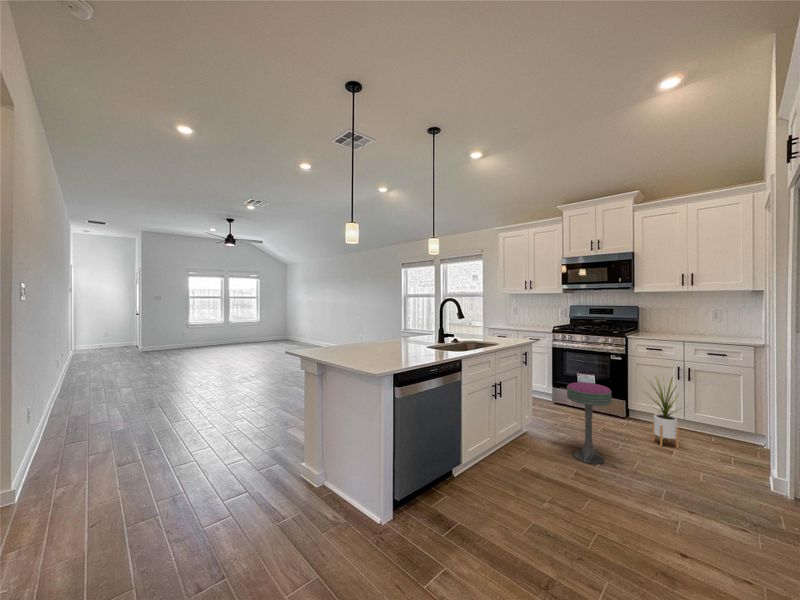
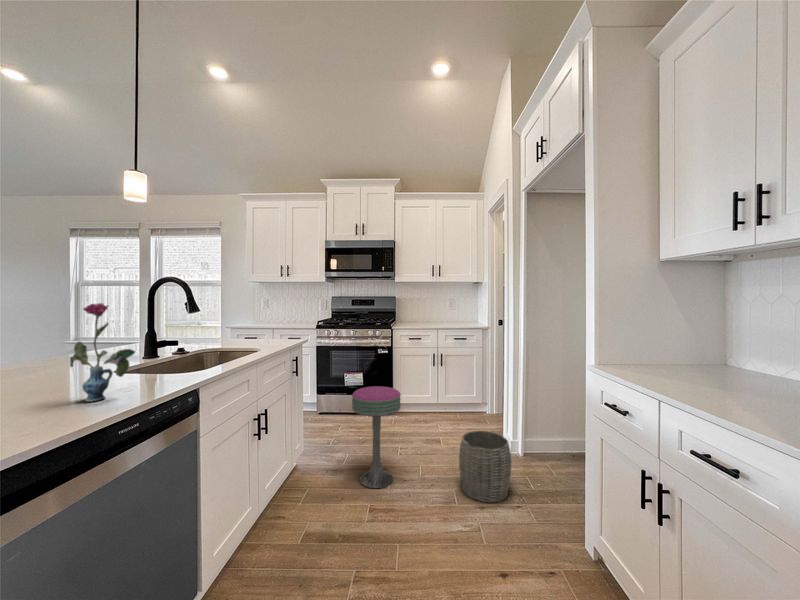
vase: none [414,315,436,357] -> present [70,303,135,402]
house plant: present [651,378,681,448] -> none [413,361,452,438]
woven basket: none [670,441,736,511] -> present [459,431,511,503]

